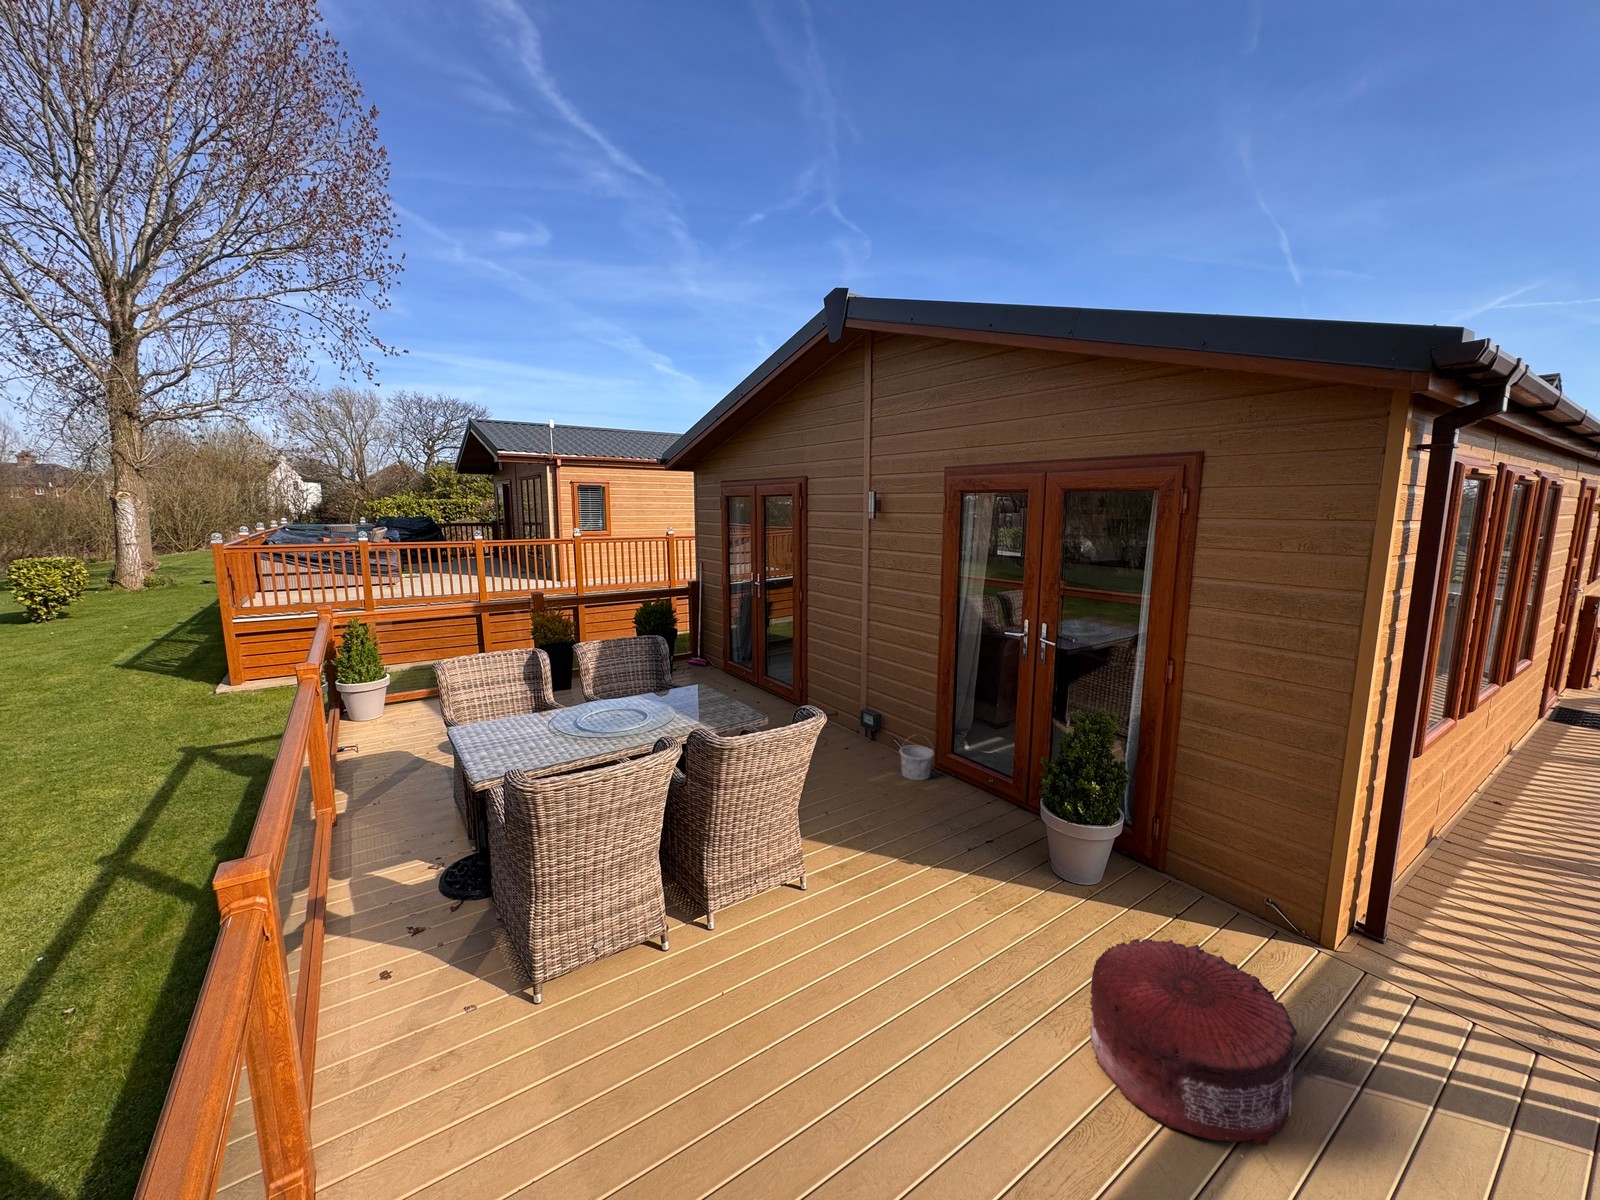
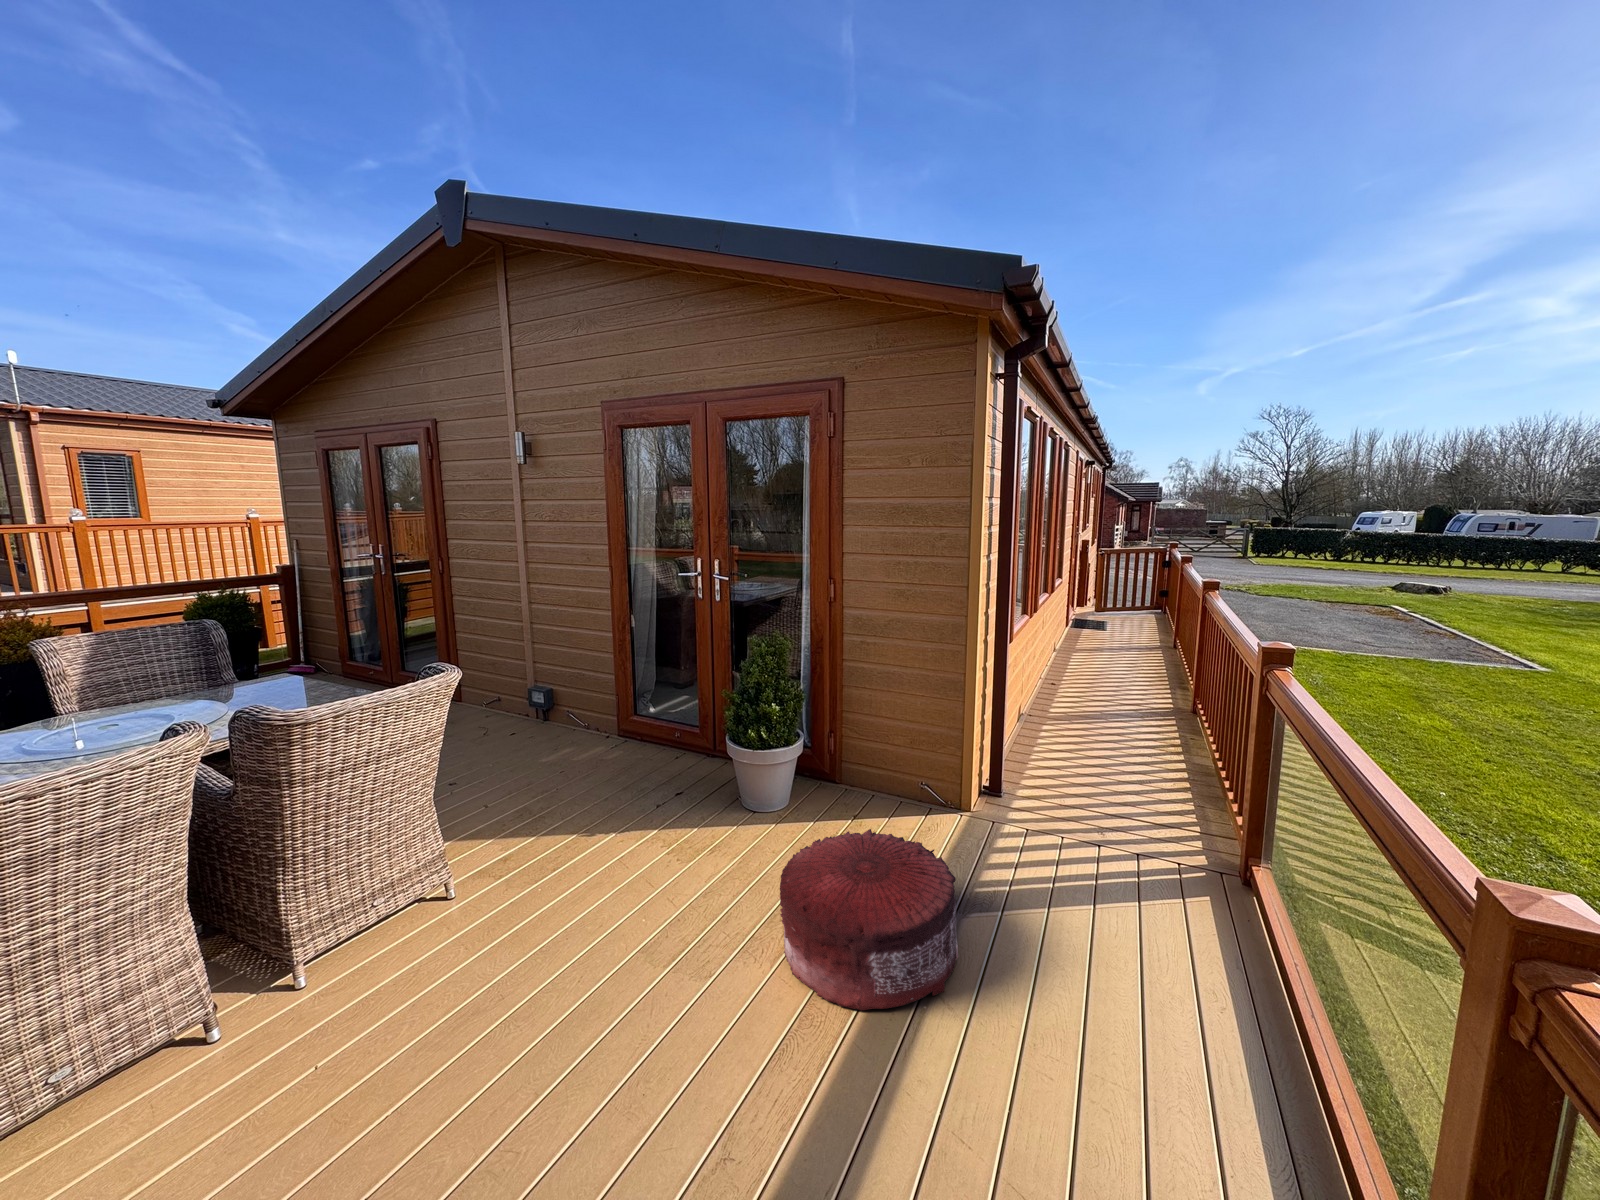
bucket: present [899,745,933,780] -> none [576,705,615,755]

